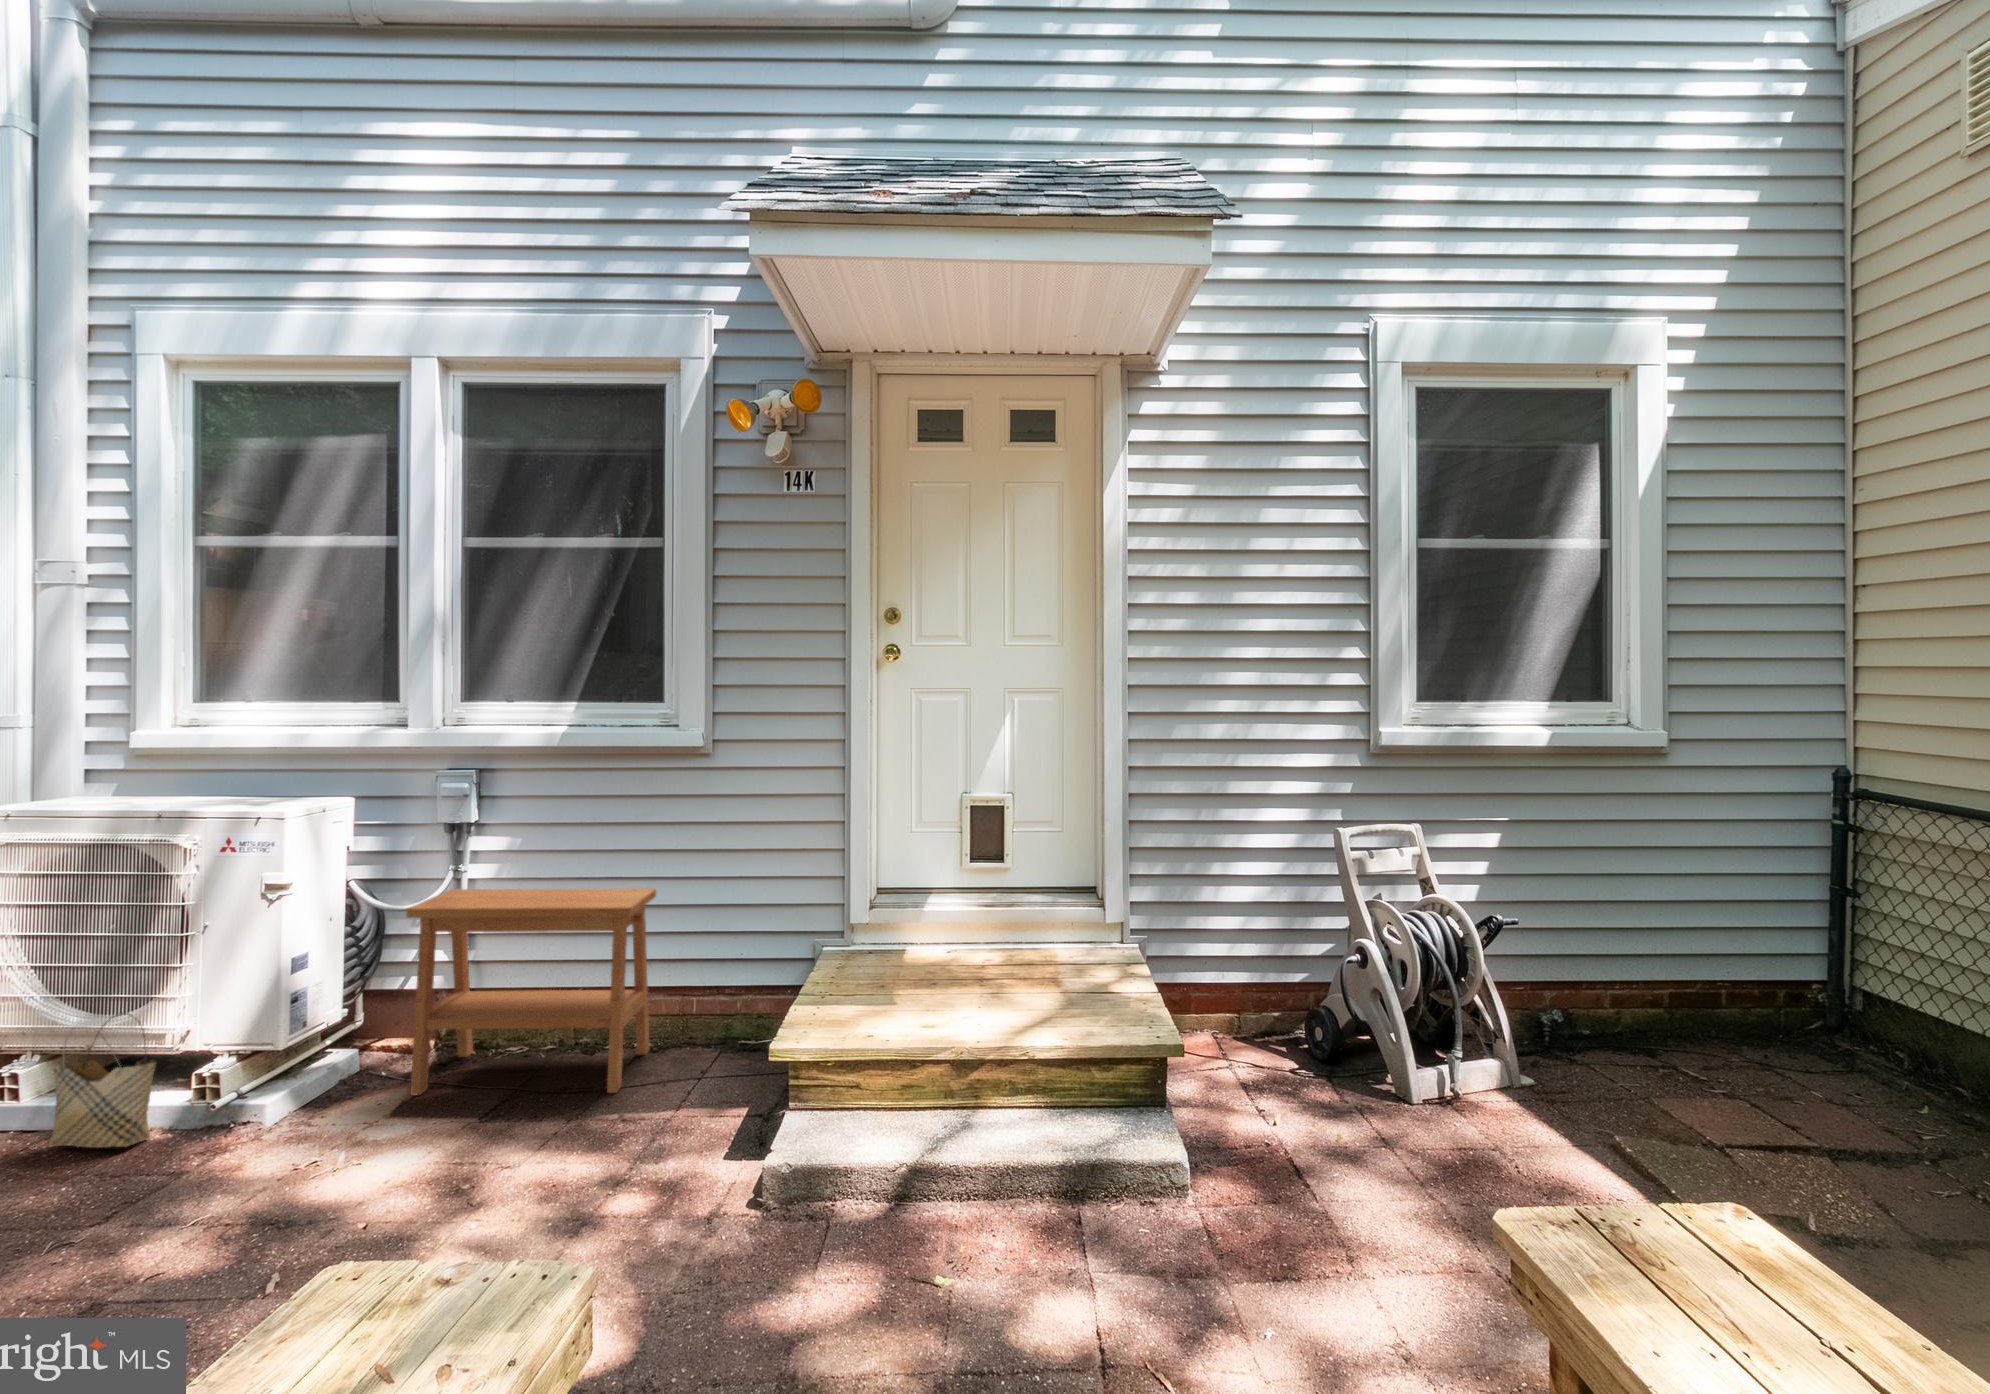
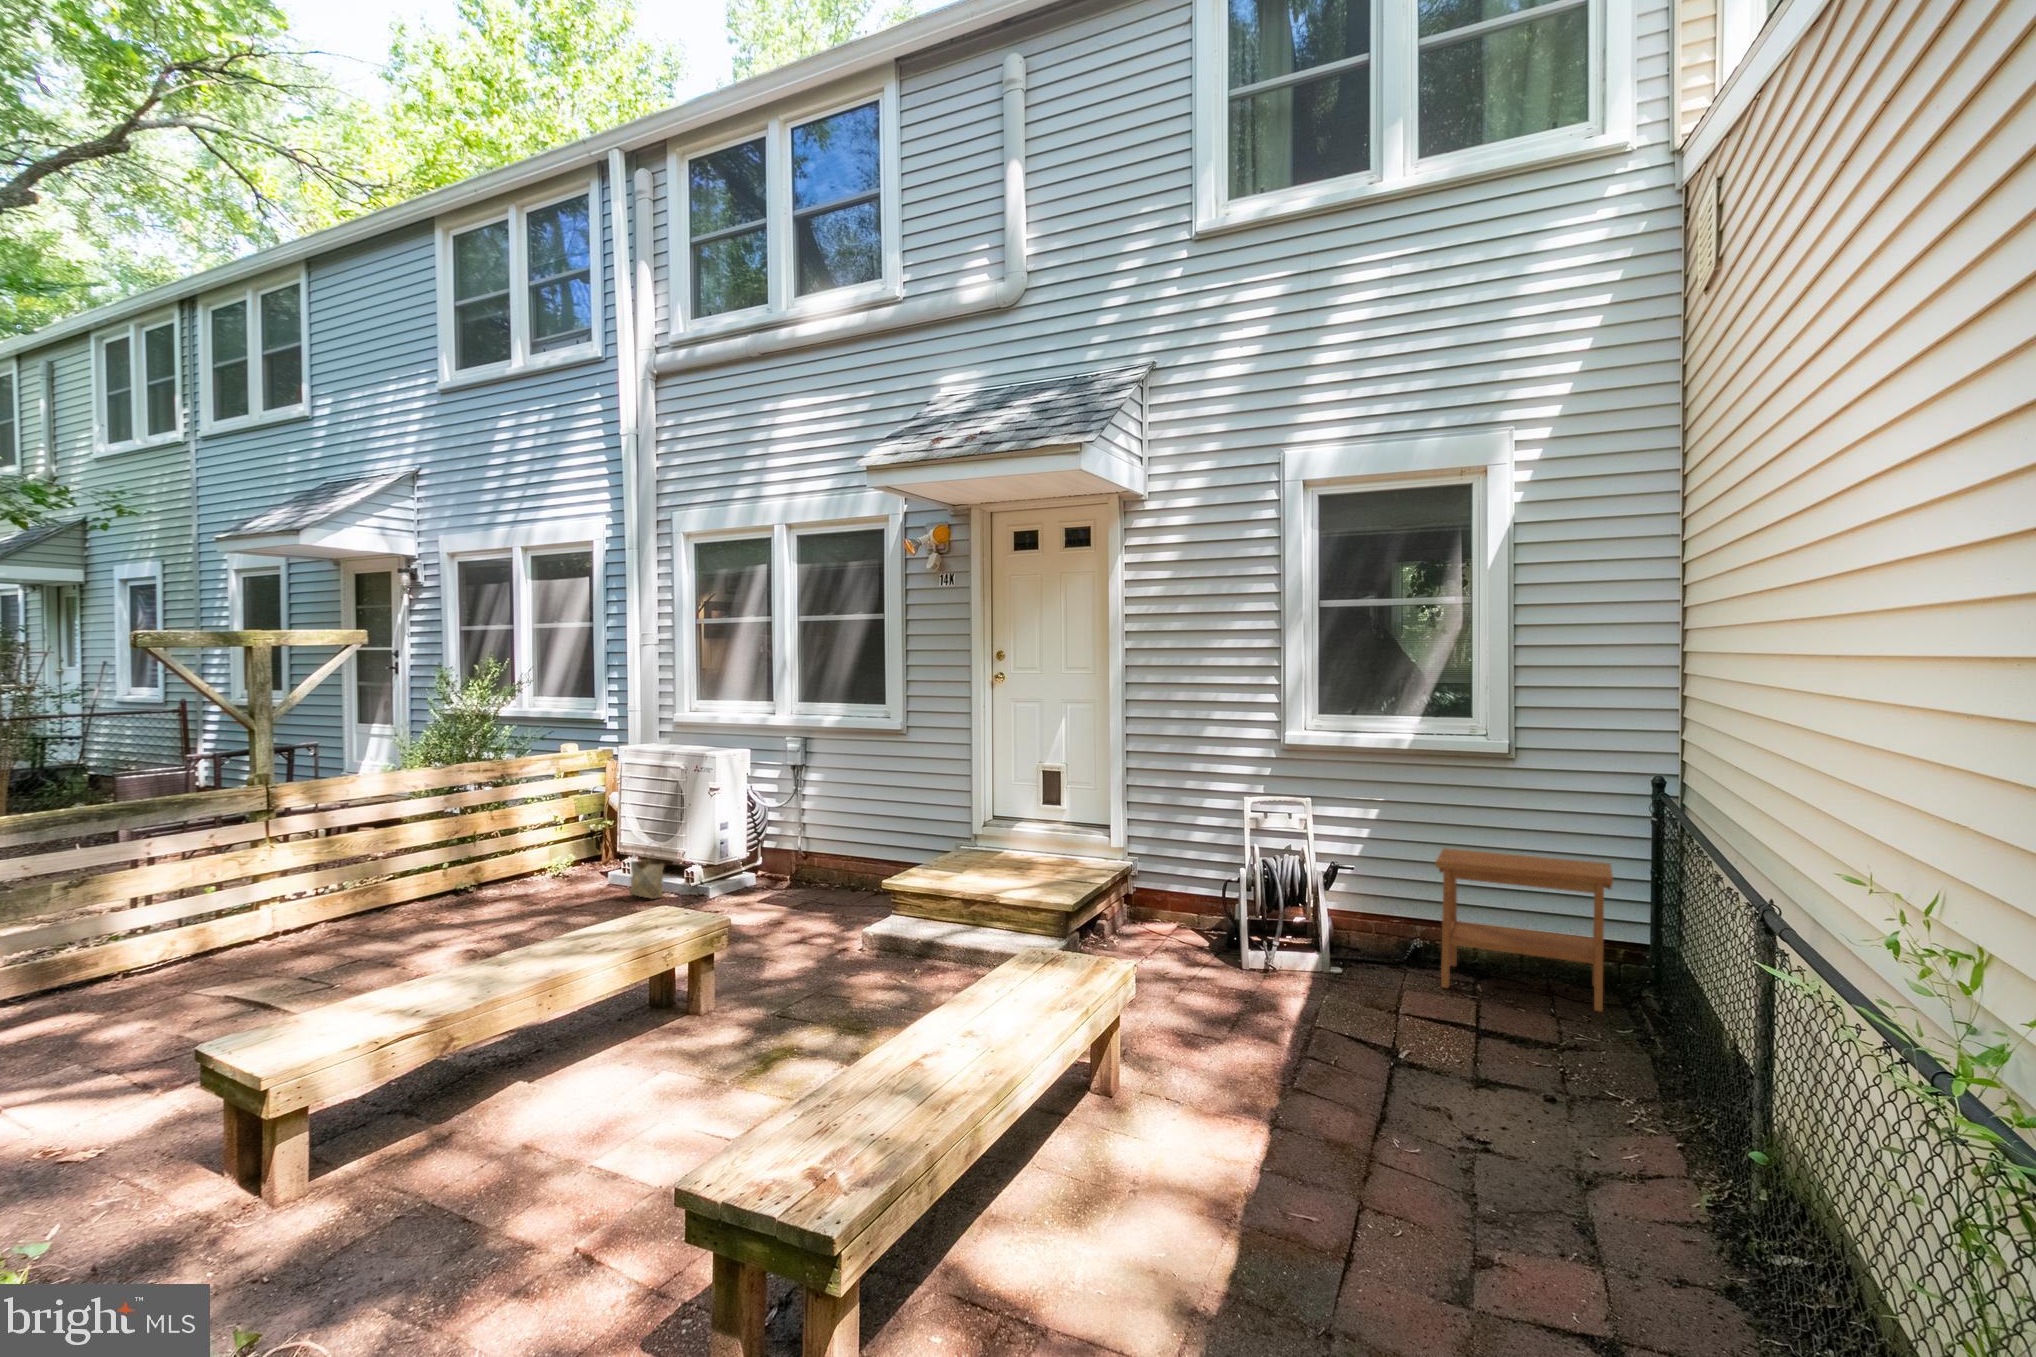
side table: present [406,888,656,1095] -> present [1435,848,1613,1012]

